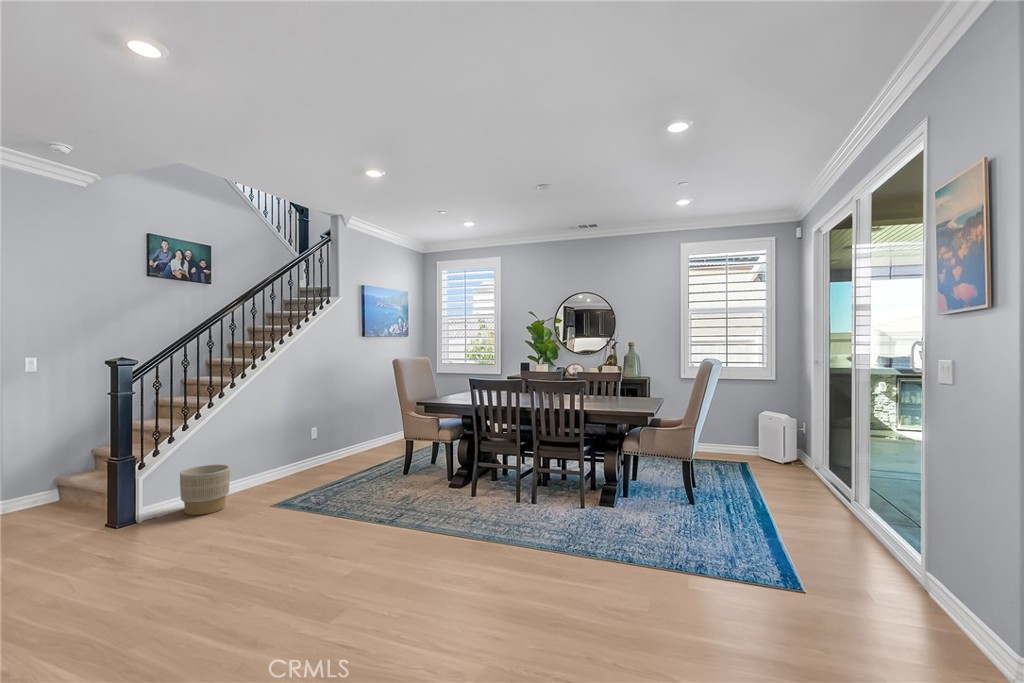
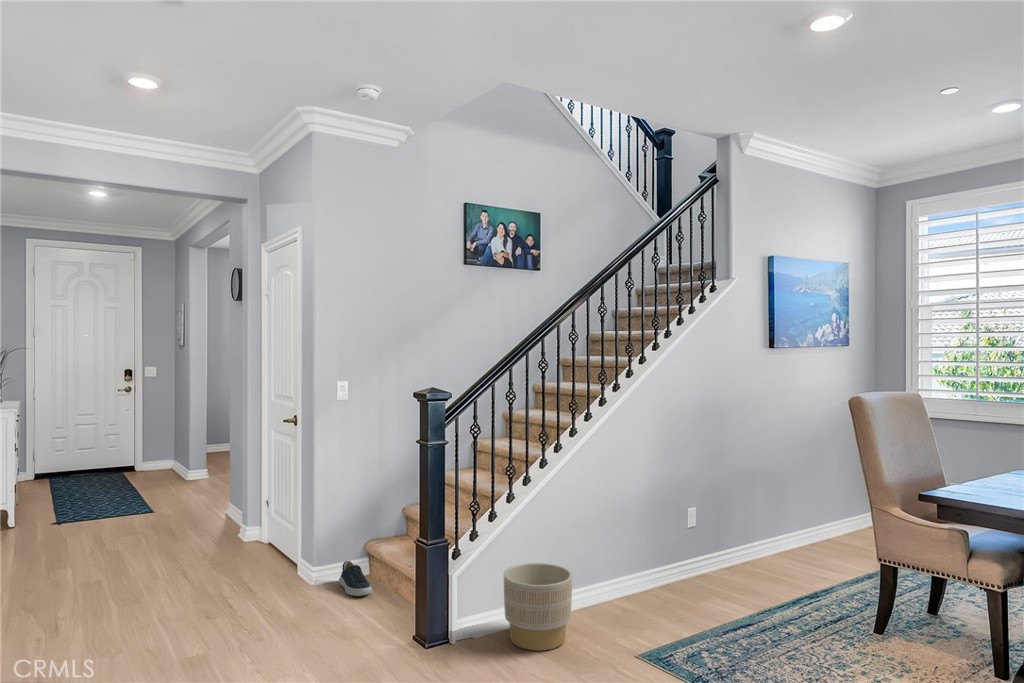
shoe: none [28,493,63,515] -> present [339,561,372,596]

